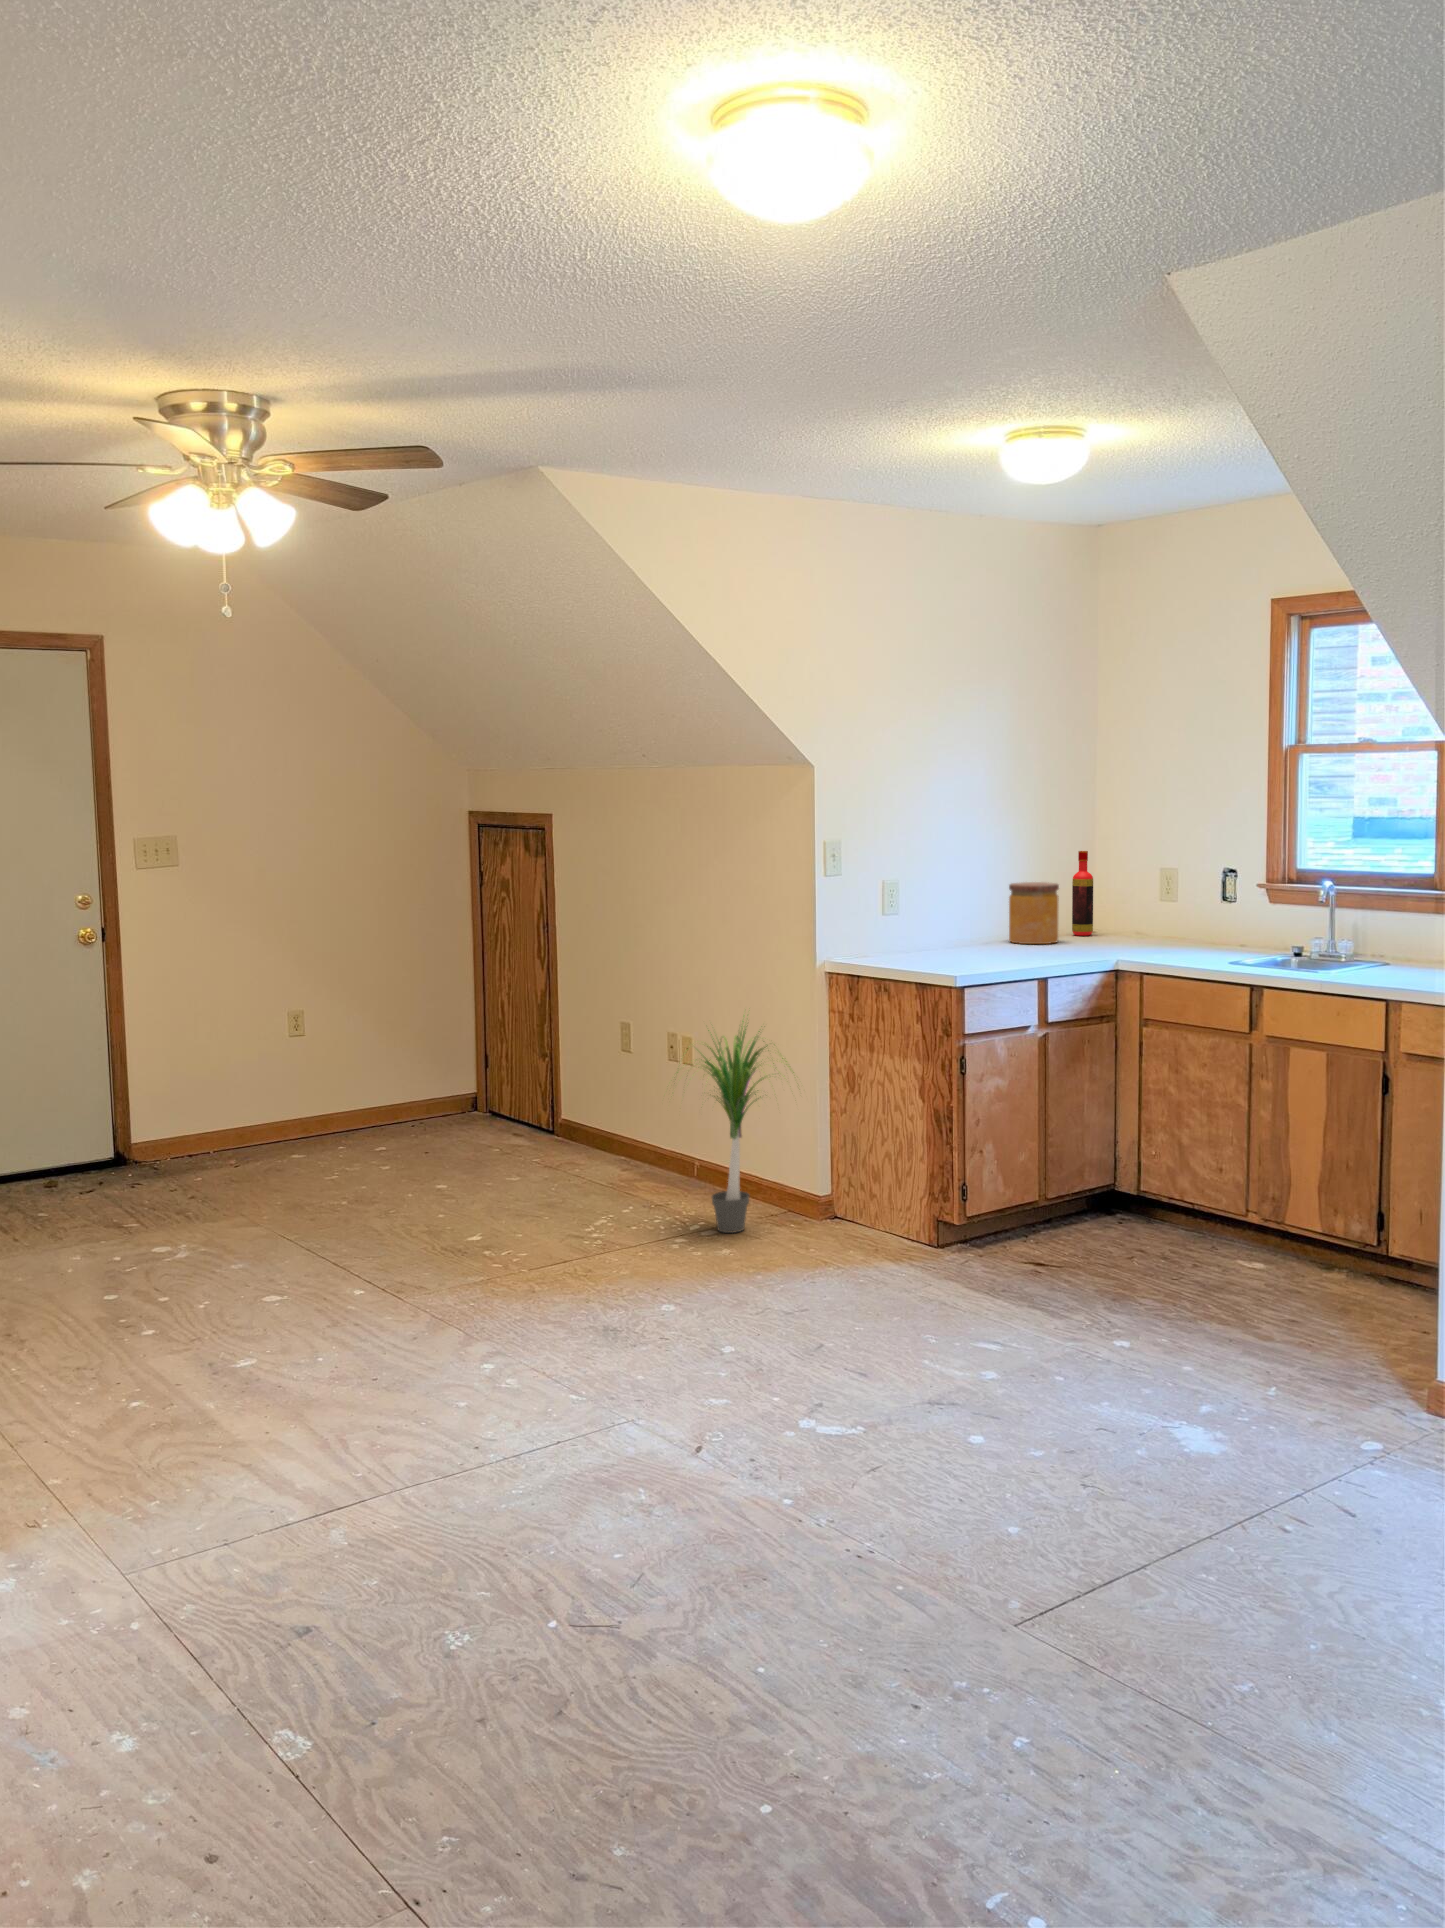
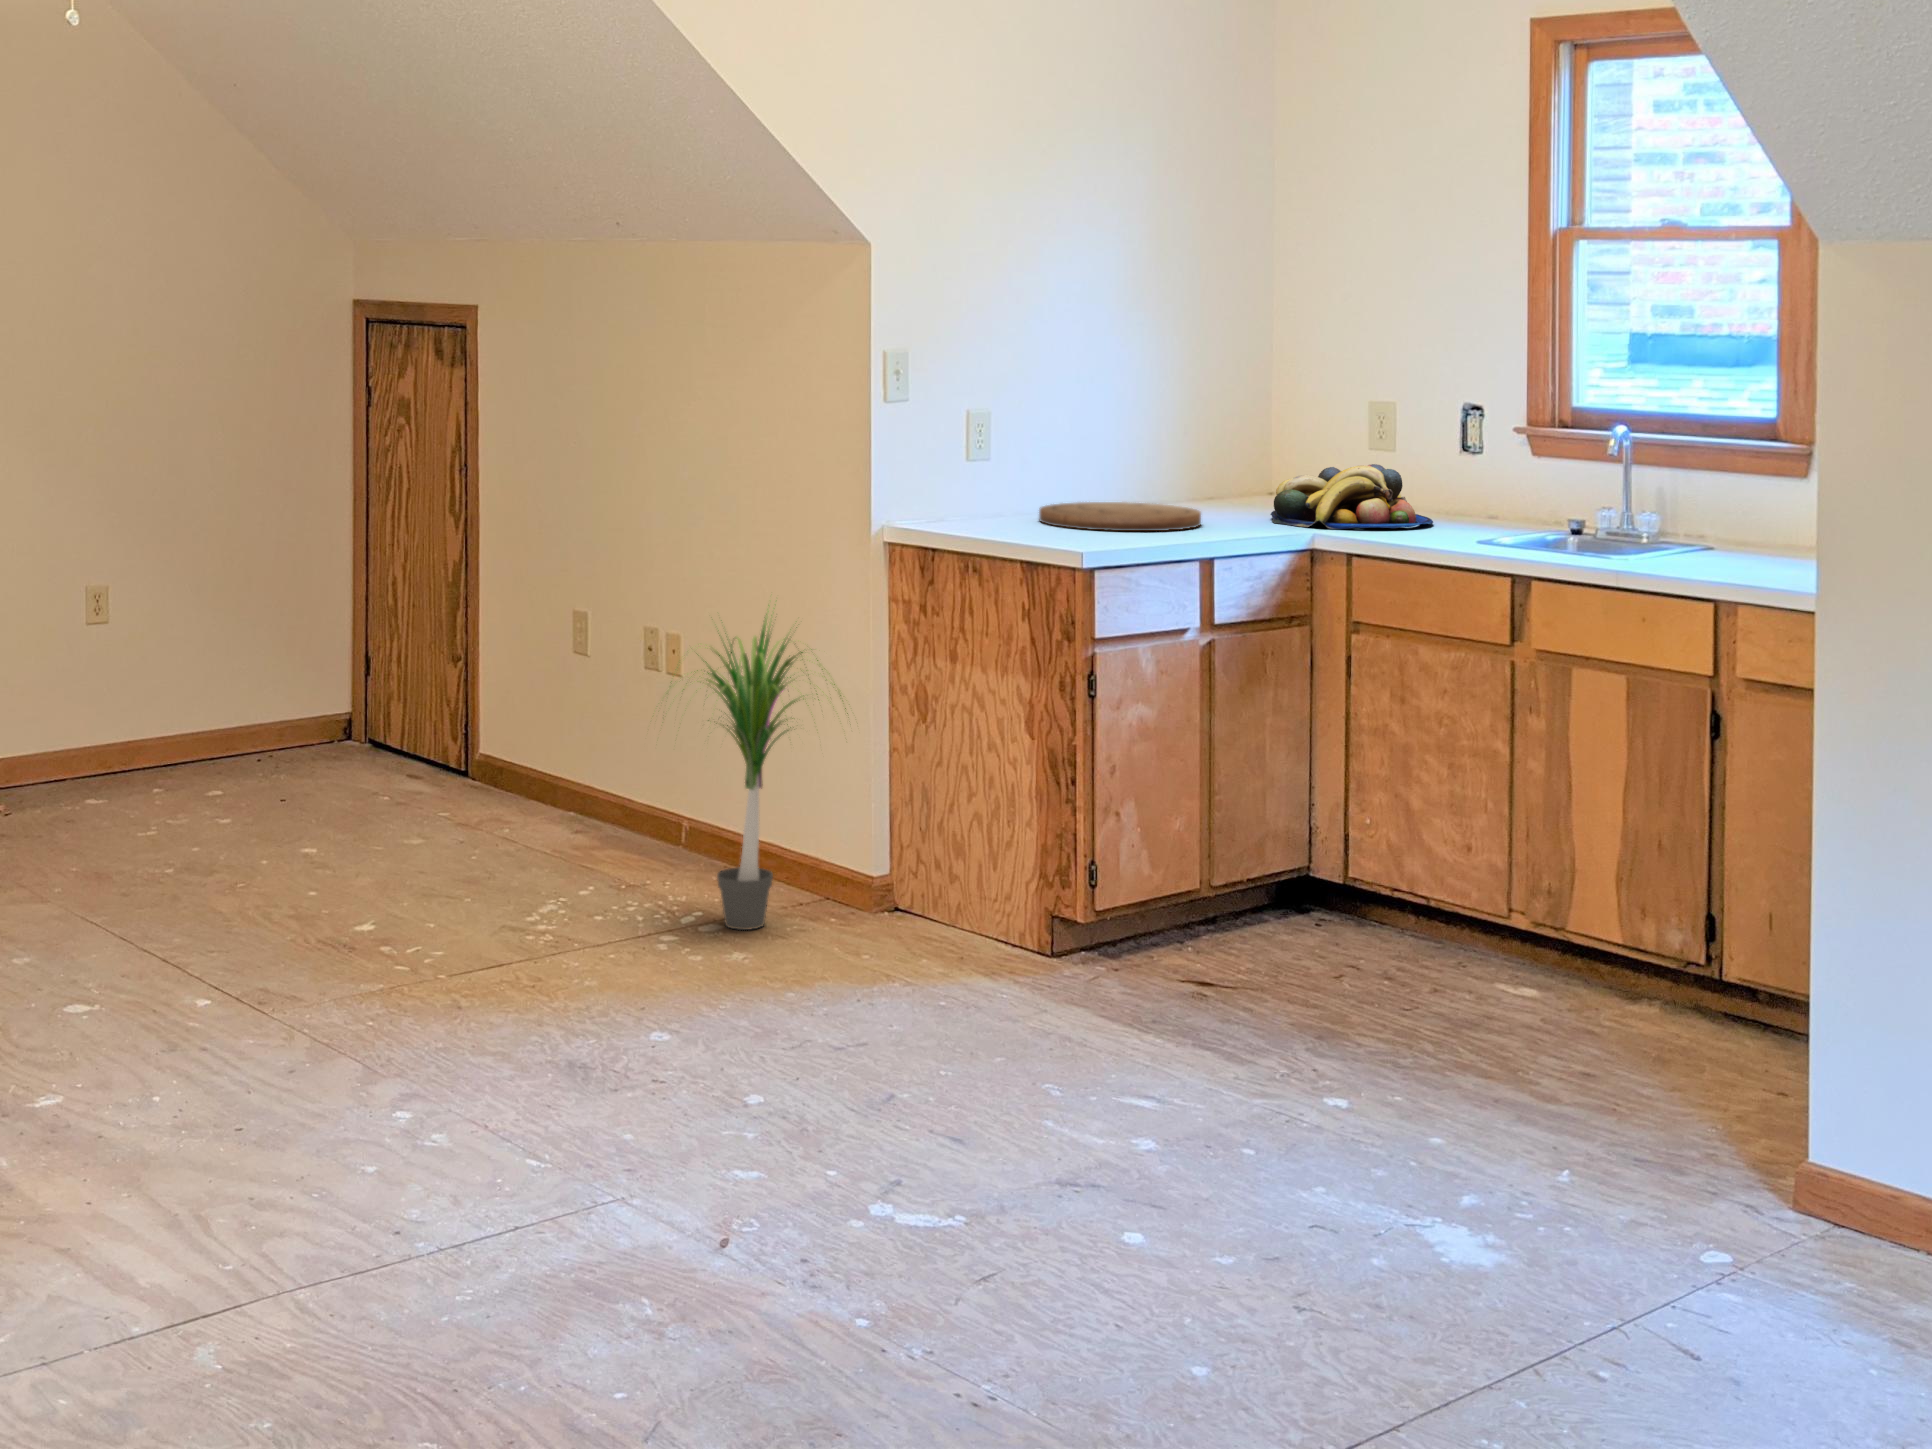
bottle: present [1072,851,1093,936] -> none [1243,375,1274,500]
jar: present [1009,882,1059,944] -> none [1152,420,1225,510]
fruit bowl: none [1088,910,1199,955] -> present [1271,464,1433,529]
cutting board: none [930,939,1040,959] -> present [1039,502,1201,531]

